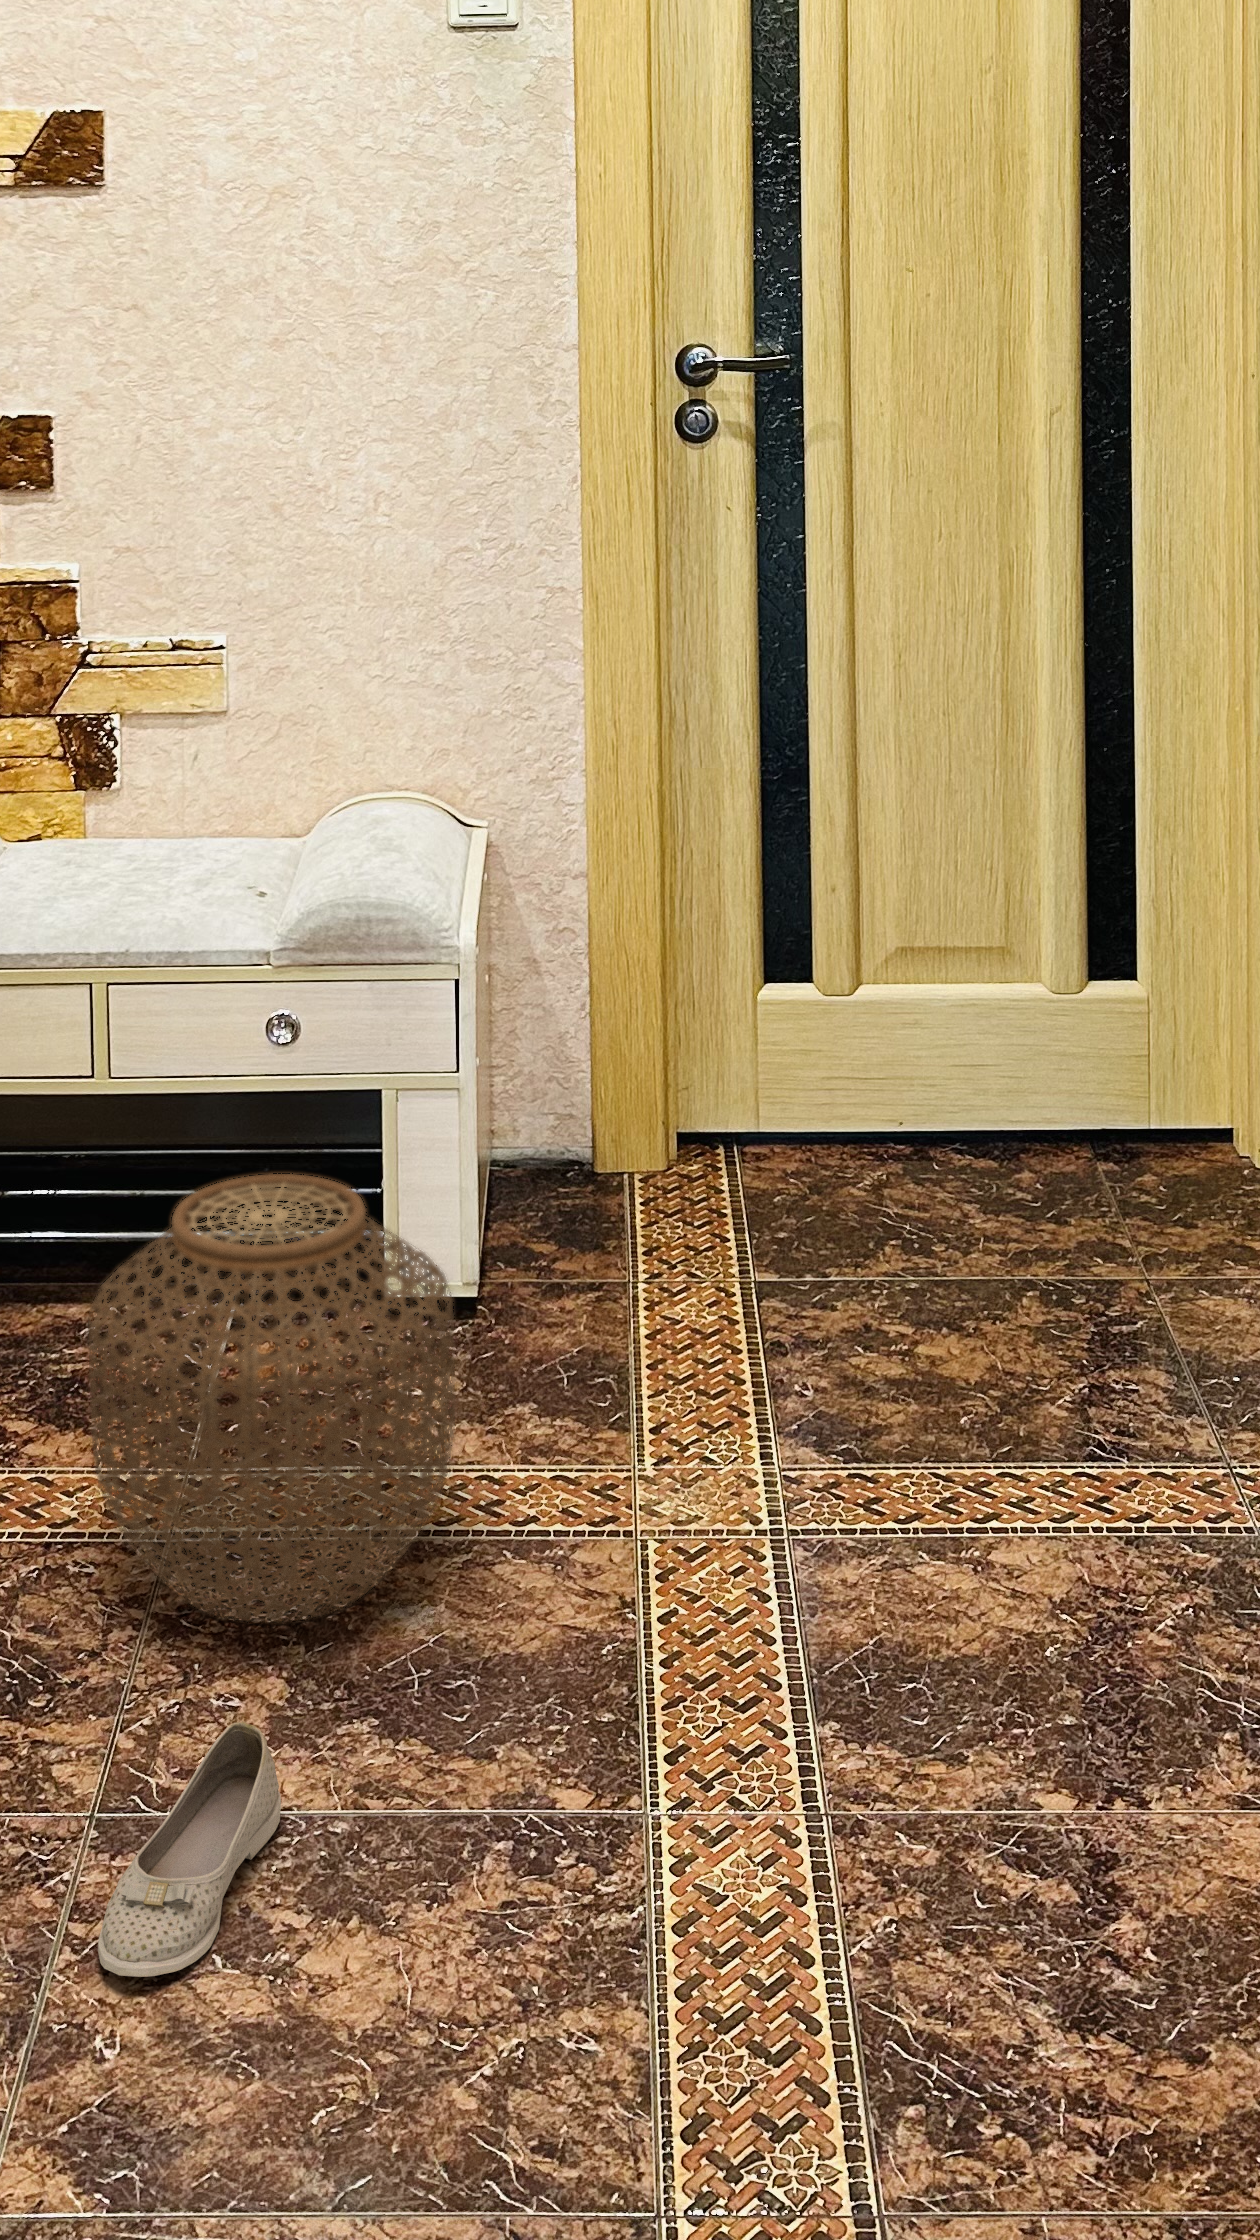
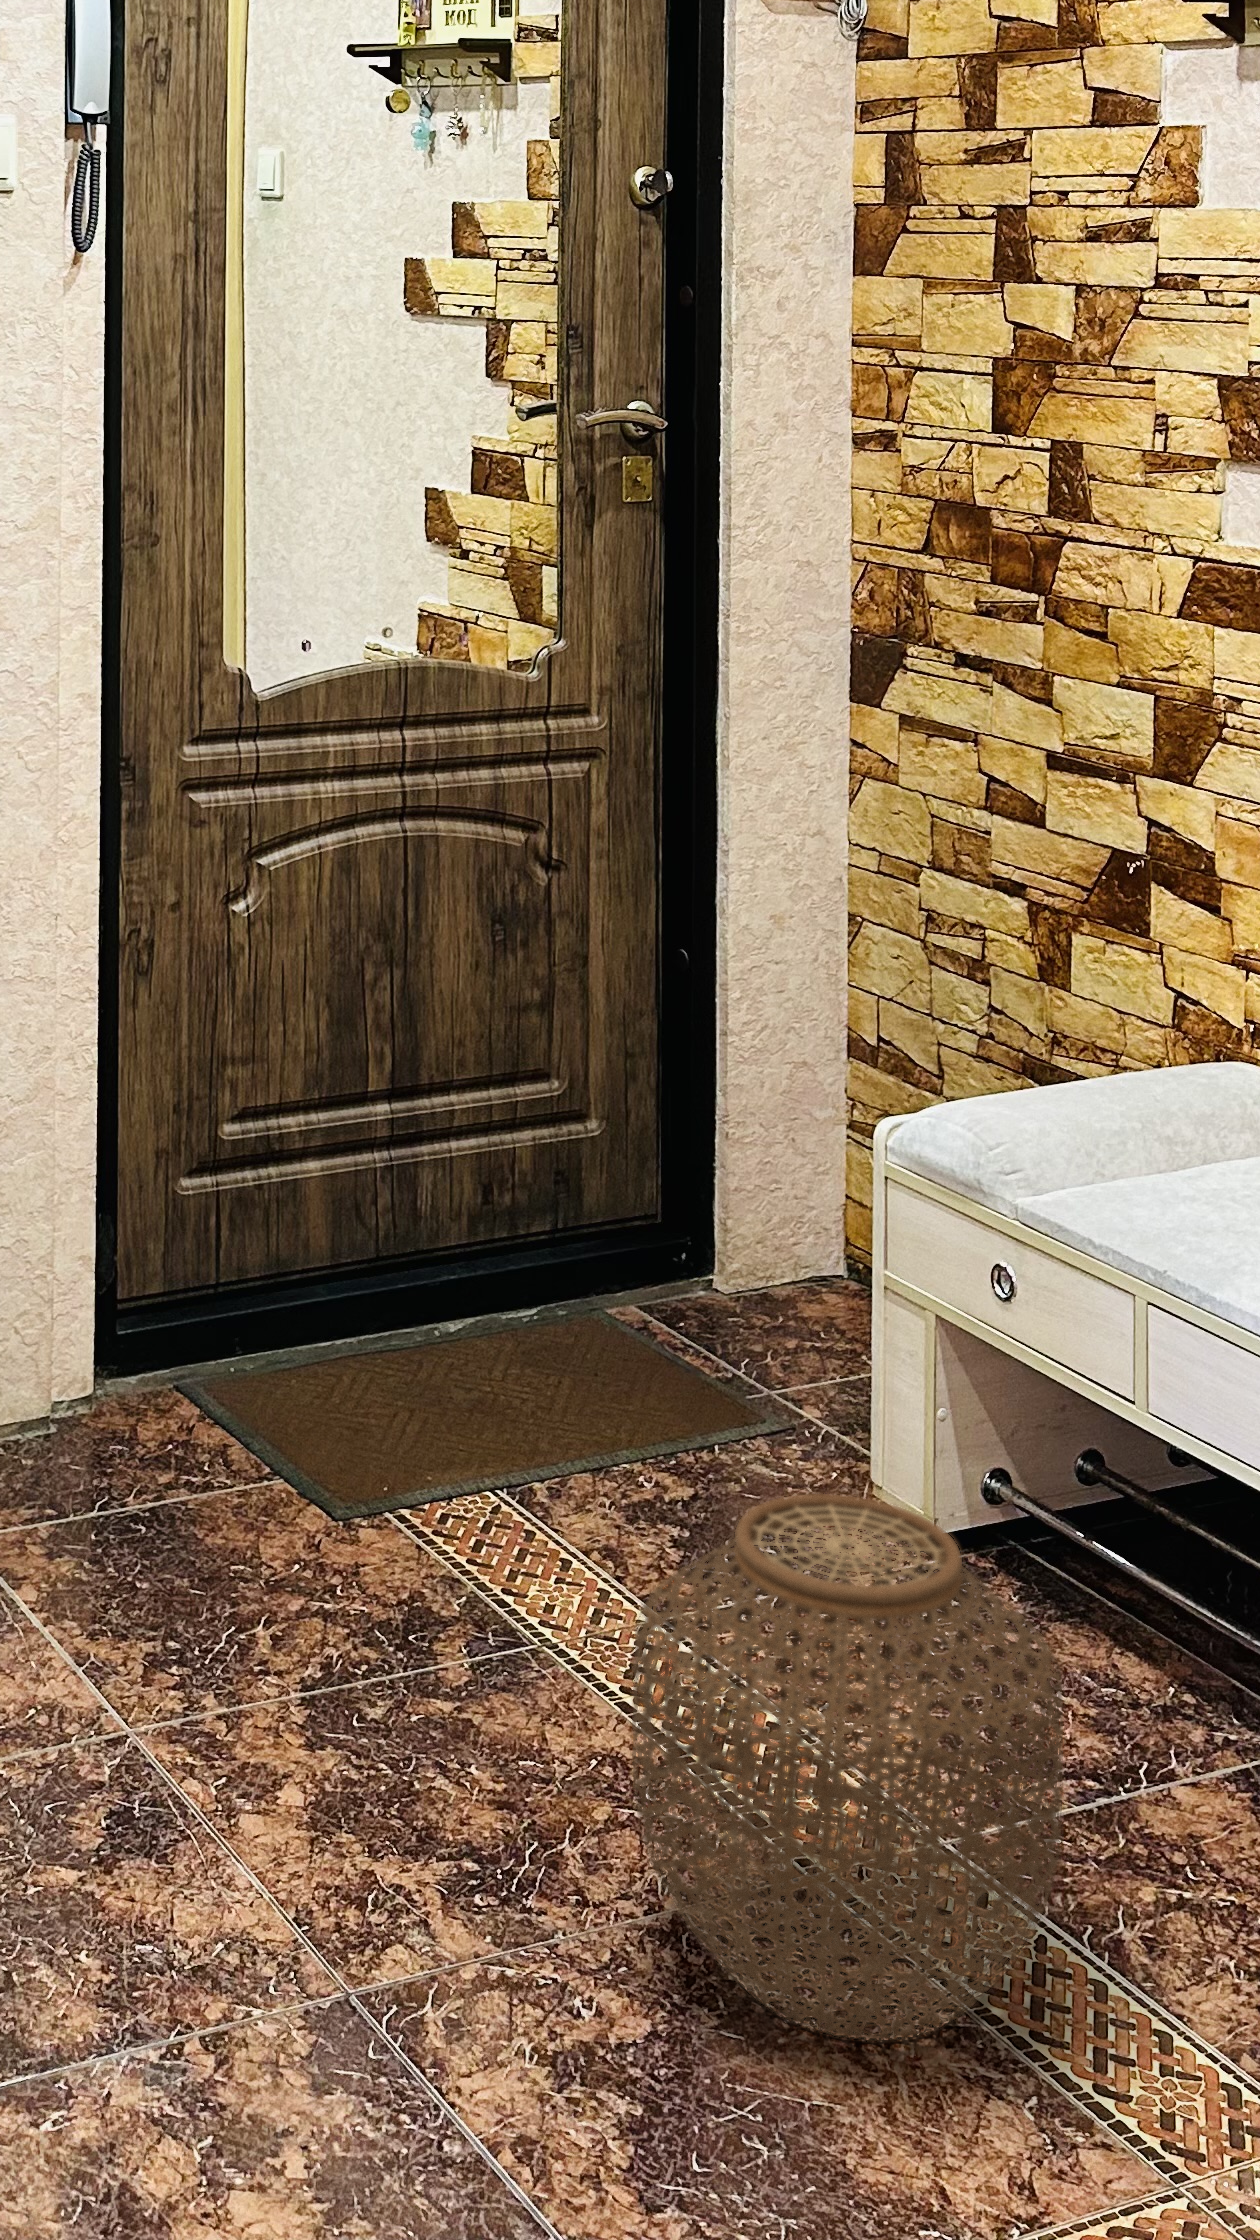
shoe: present [98,1721,281,1977] -> none [136,1984,460,2143]

